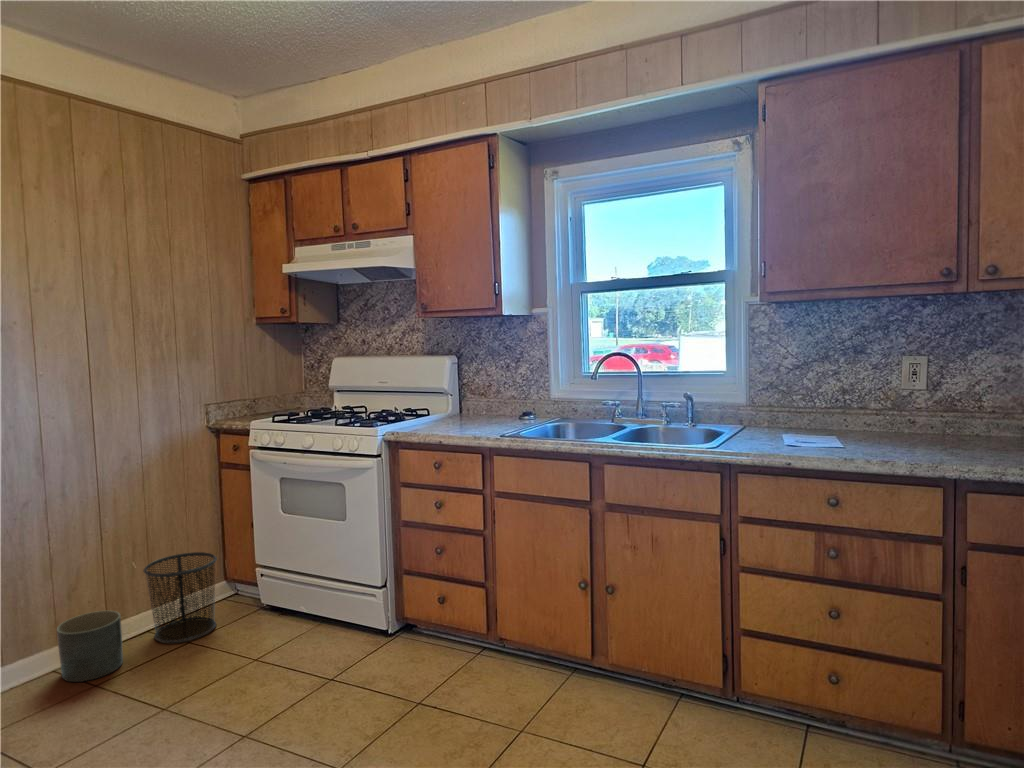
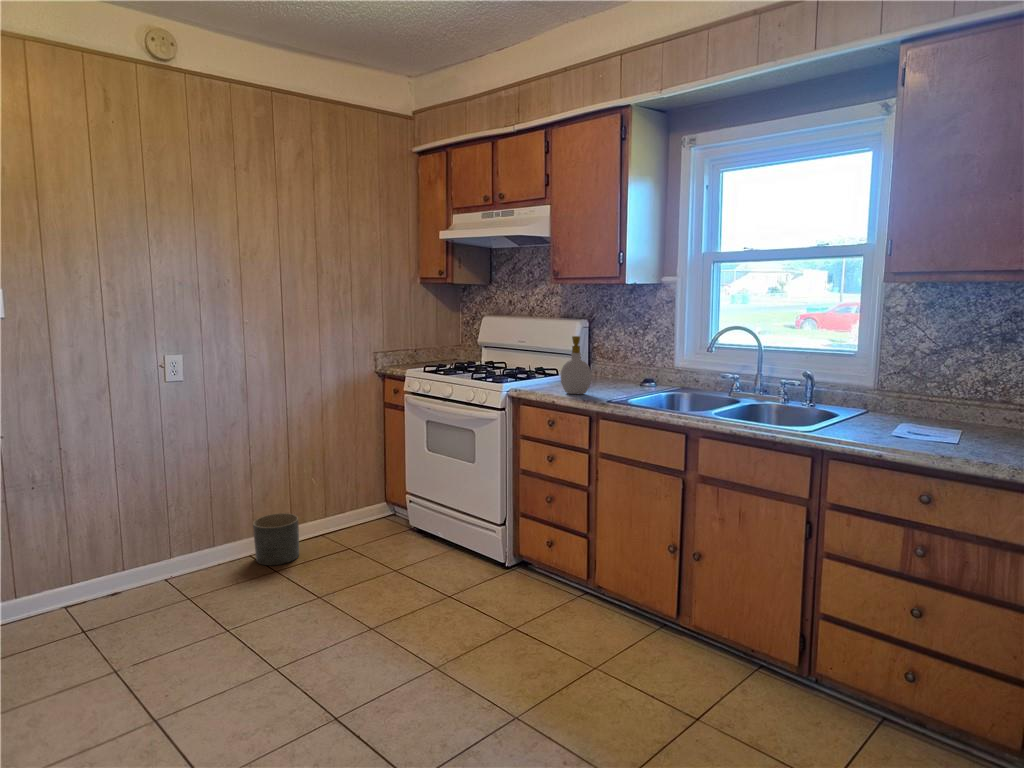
soap bottle: none [443,370,477,433] -> present [561,336,591,394]
waste bin: present [144,552,217,643] -> none [318,476,374,547]

